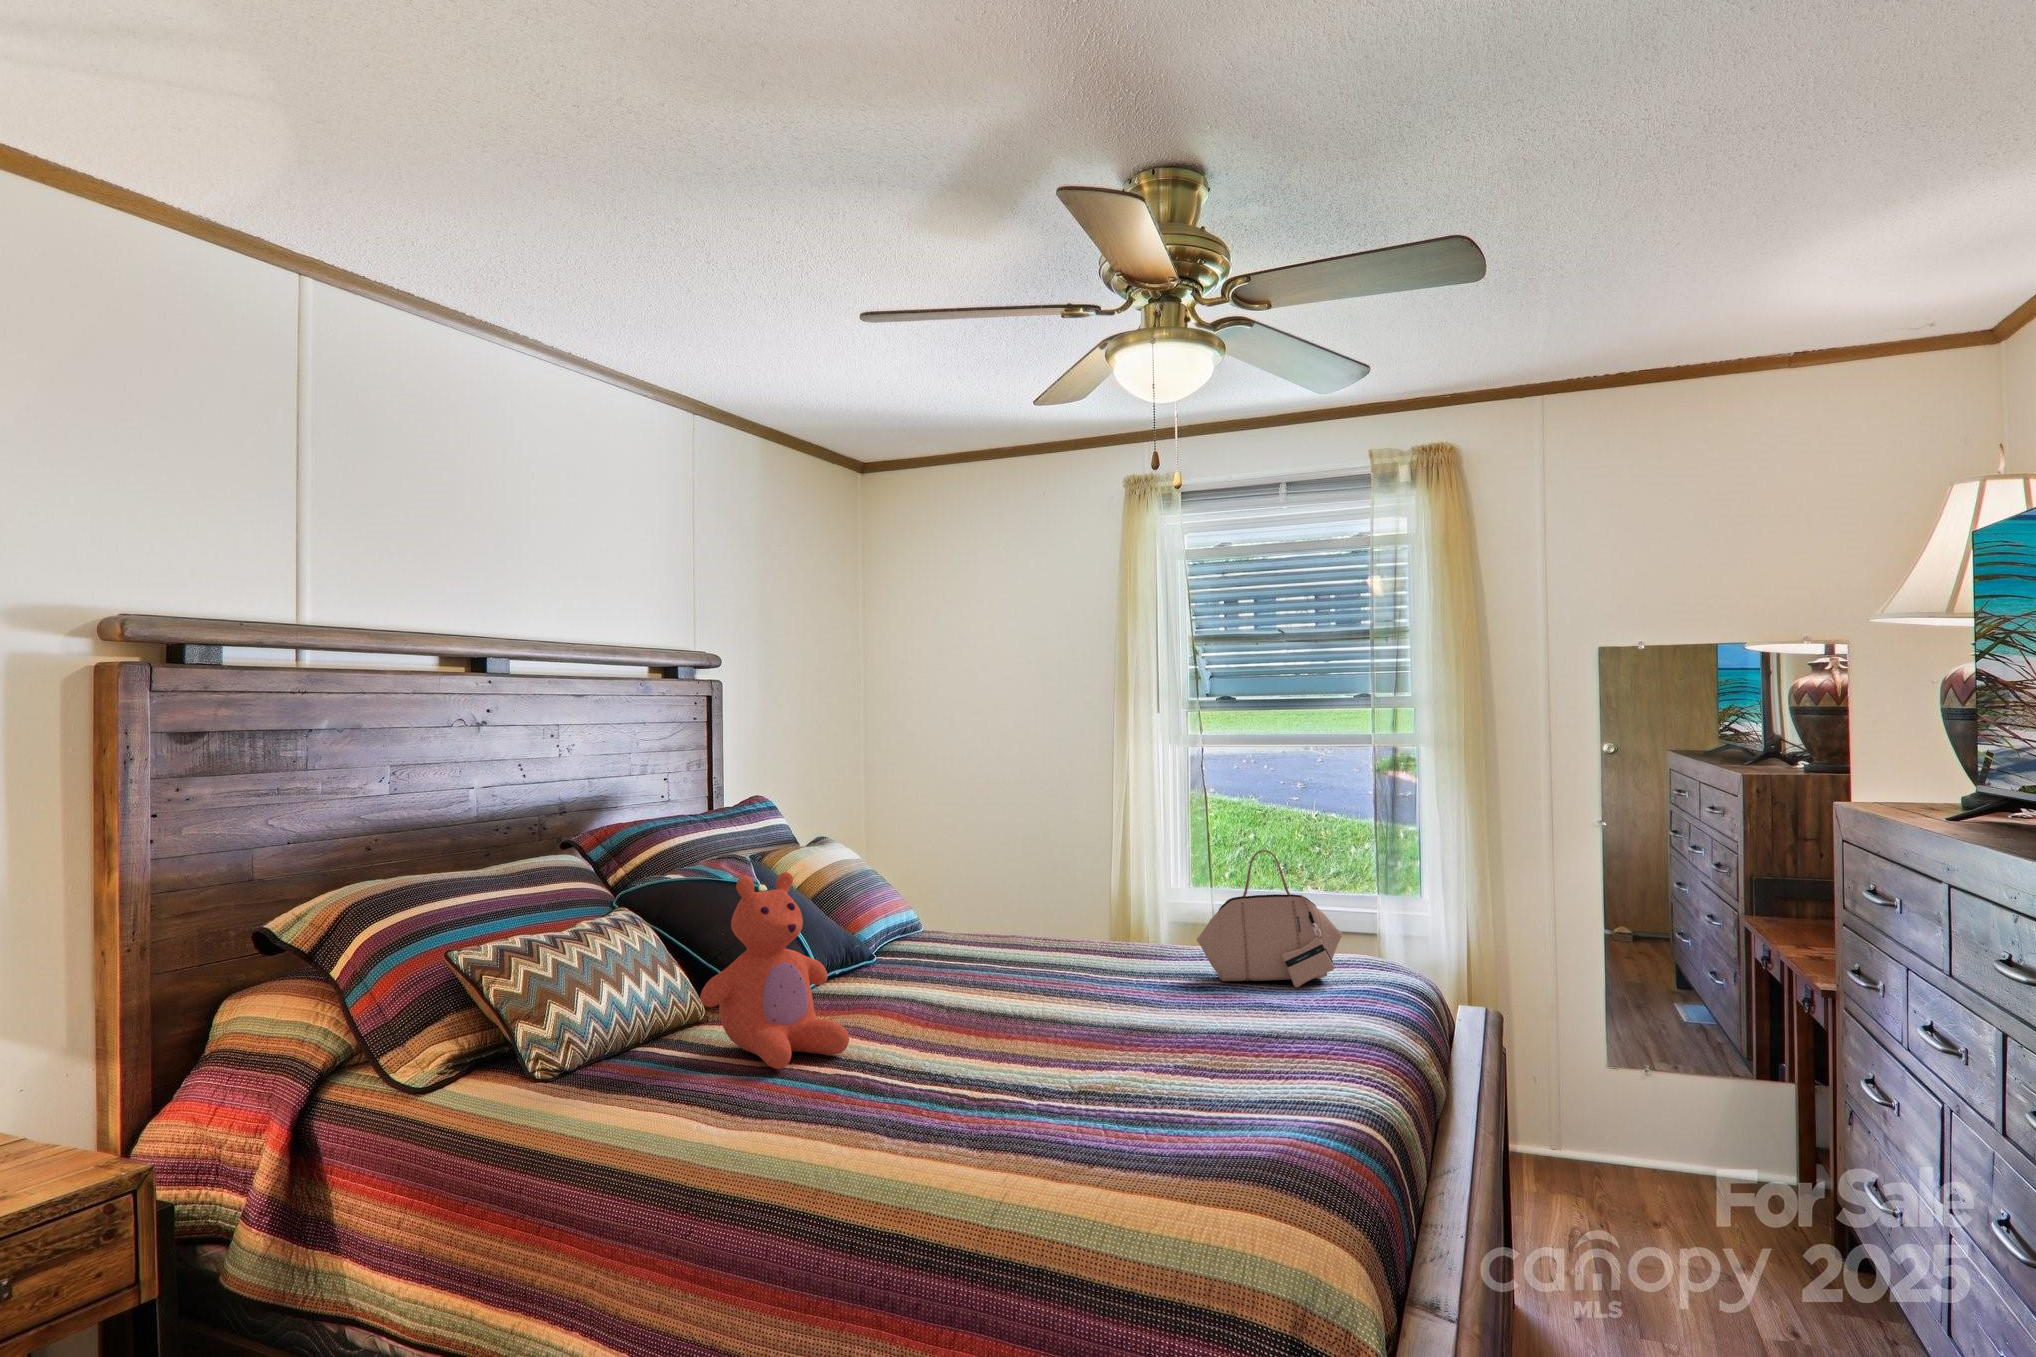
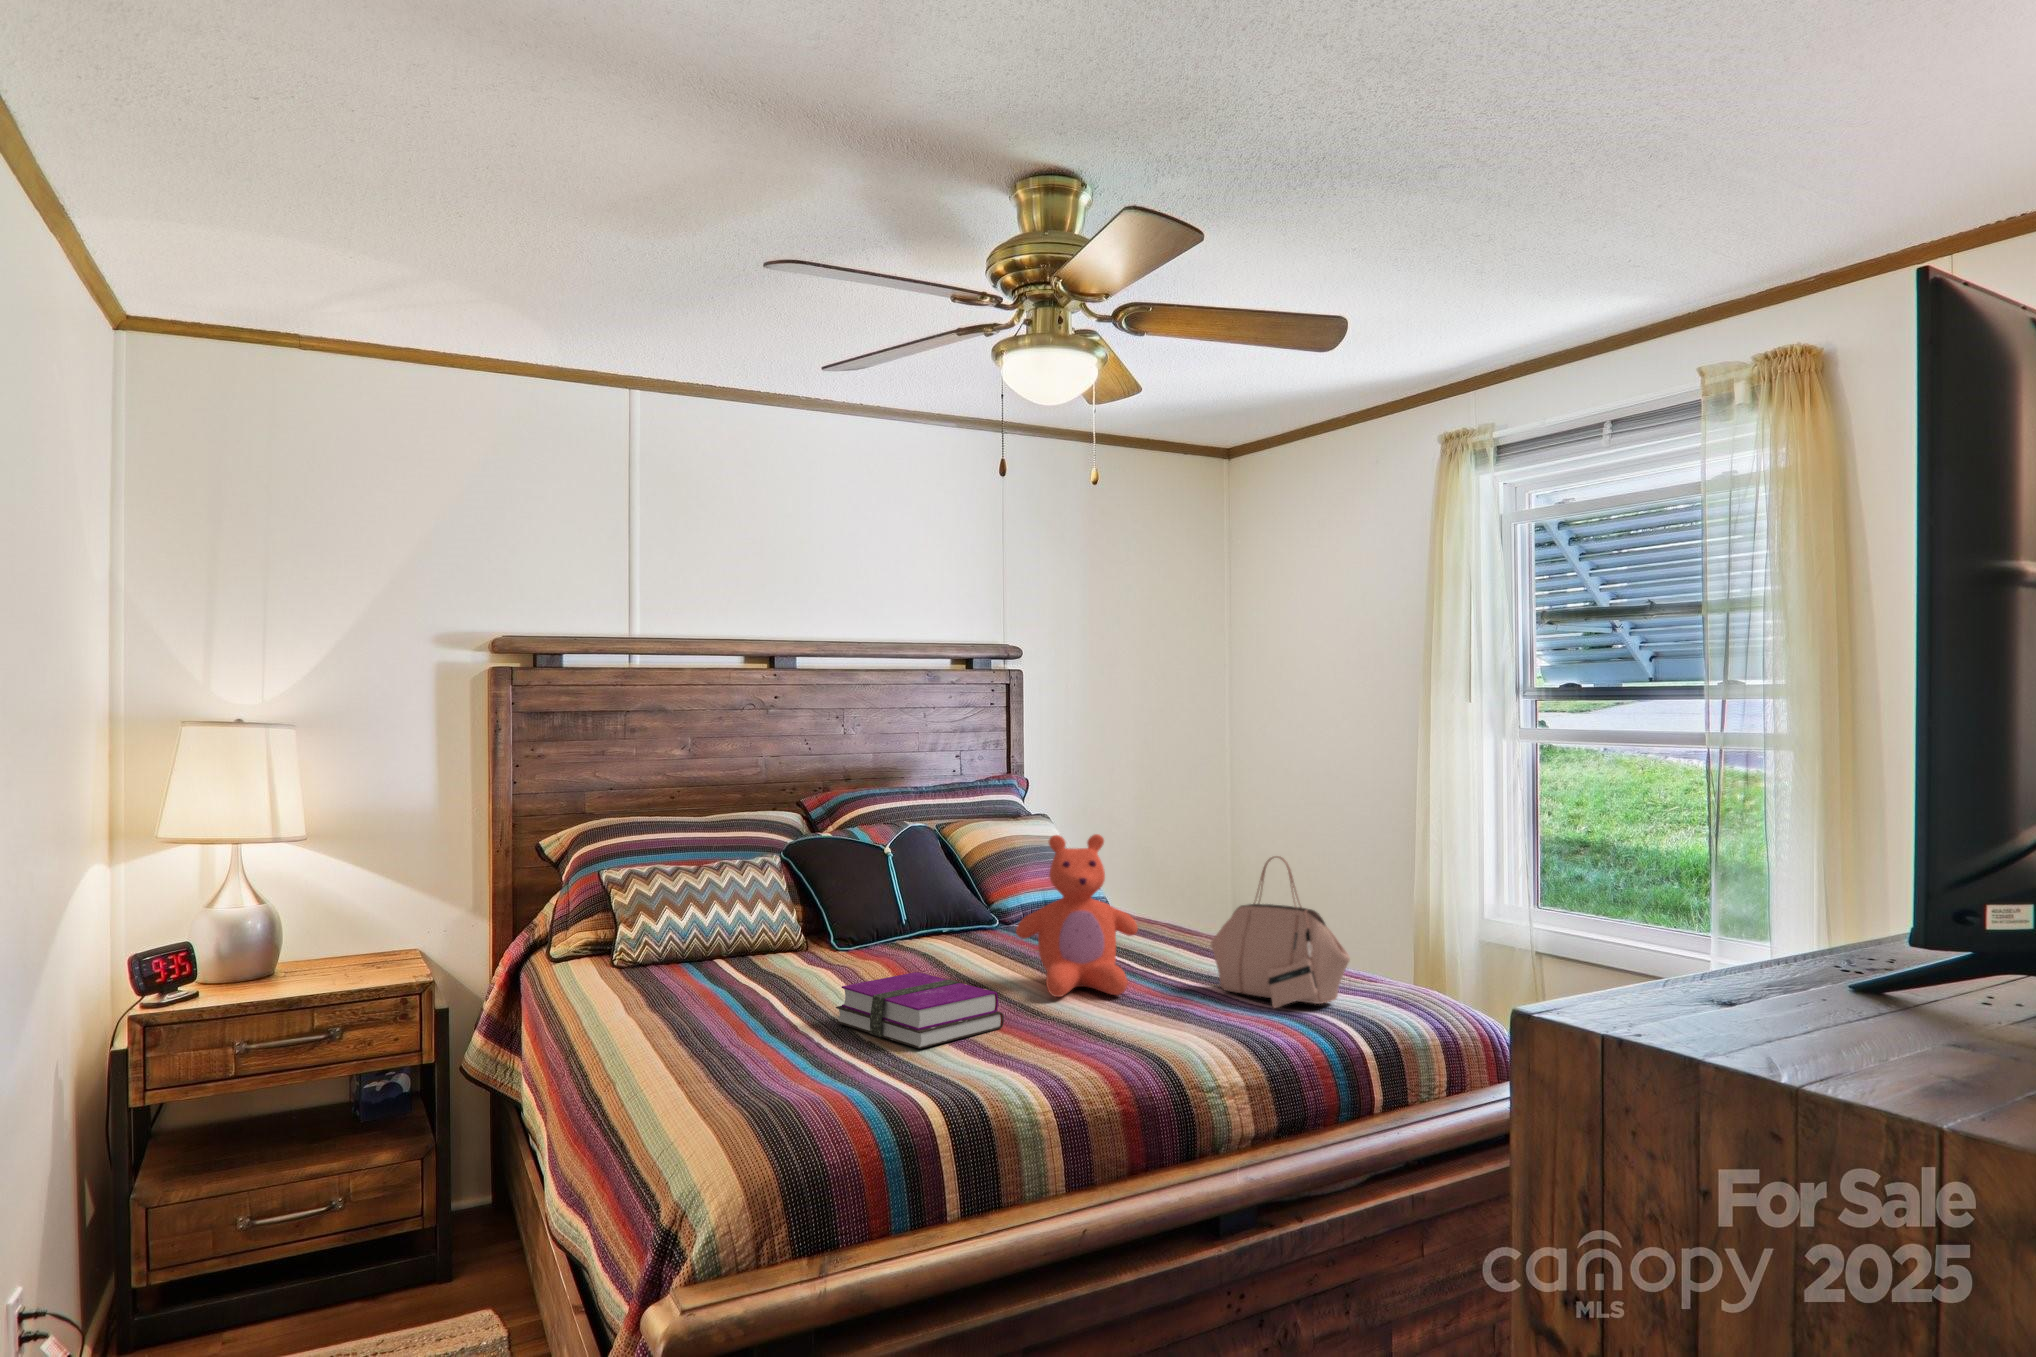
teddy bear: present [700,872,849,1069] -> present [1016,834,1138,997]
hardback book: none [994,1008,1150,1079] -> present [836,972,1004,1049]

